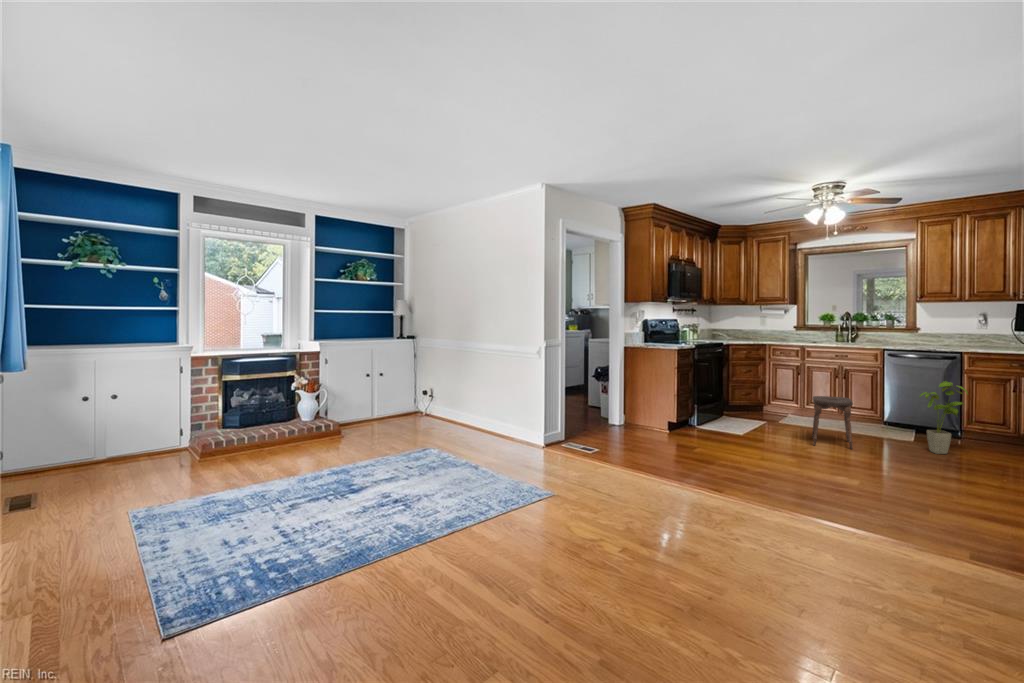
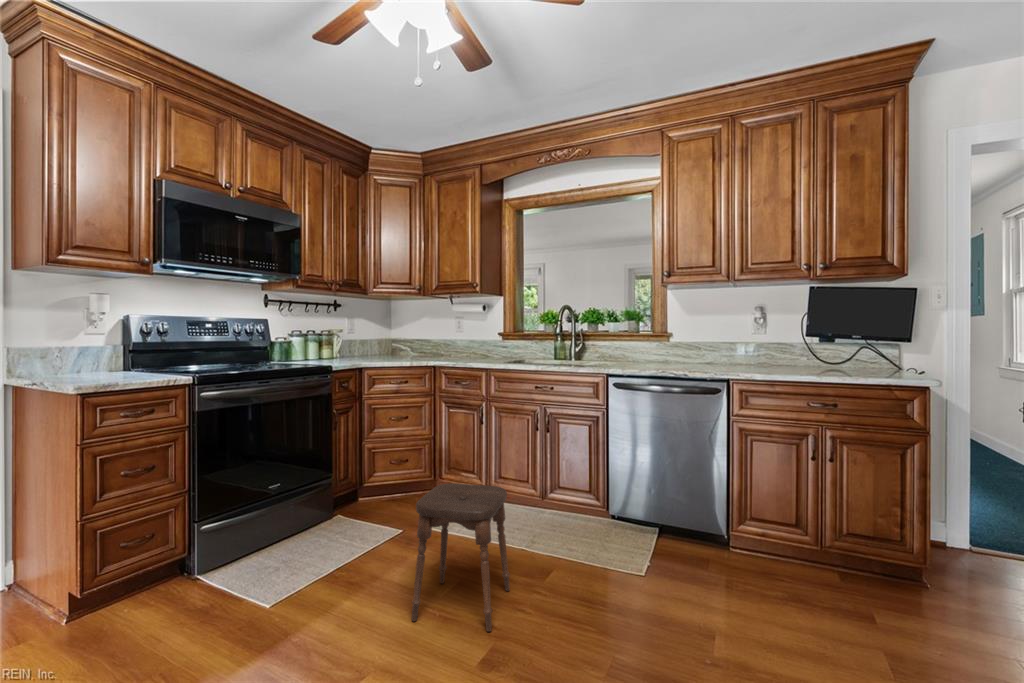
house plant: present [920,381,968,454] -> none [636,452,728,632]

